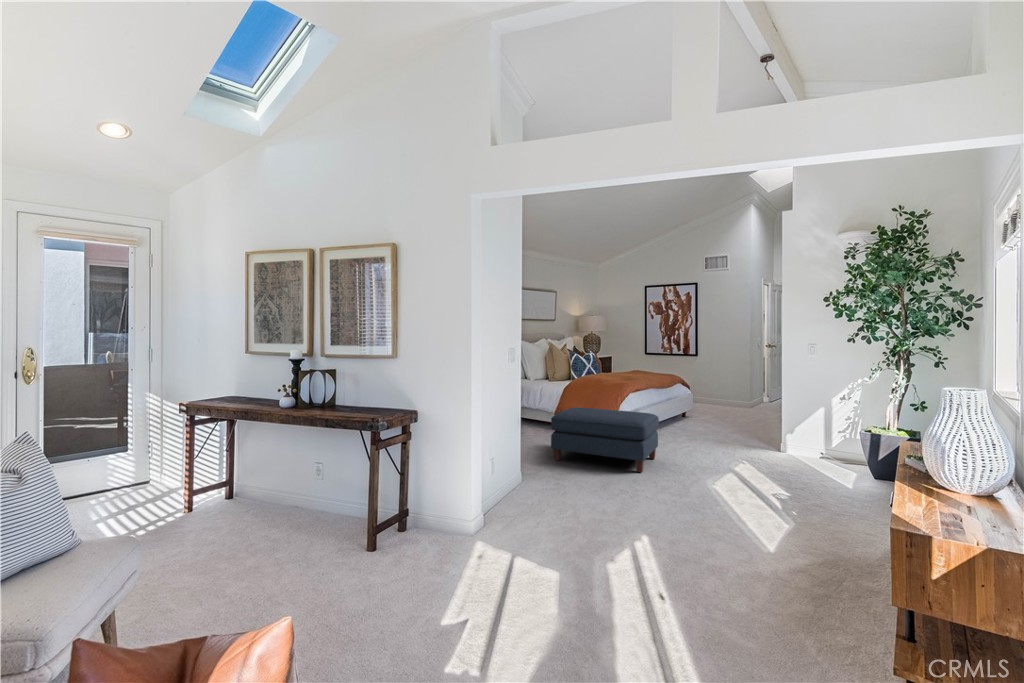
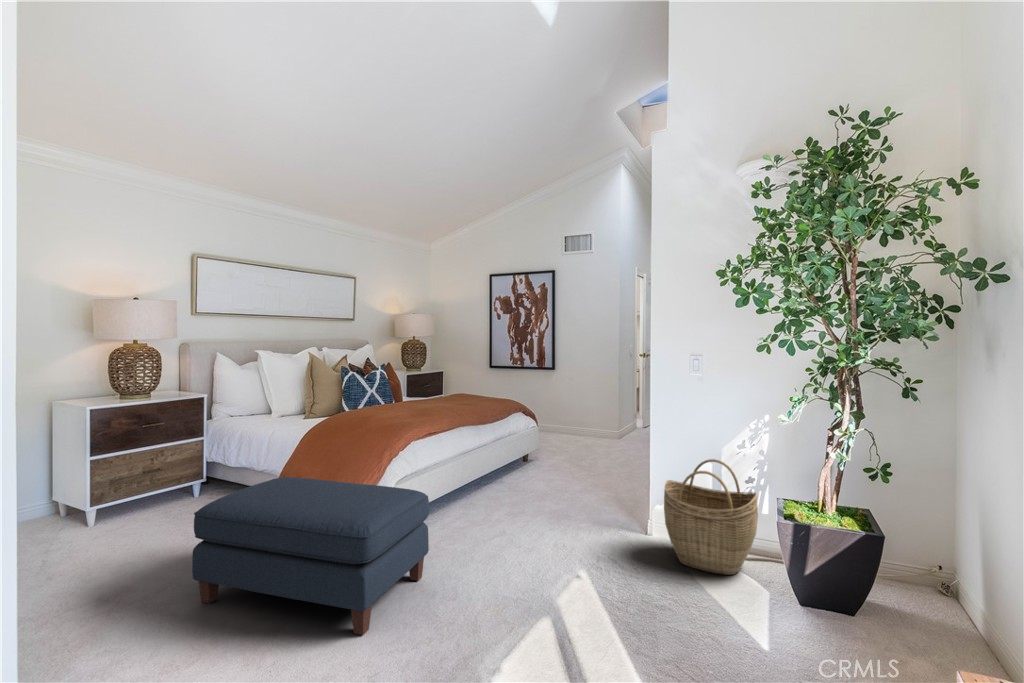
woven basket: none [791,405,851,467] -> present [664,459,758,575]

